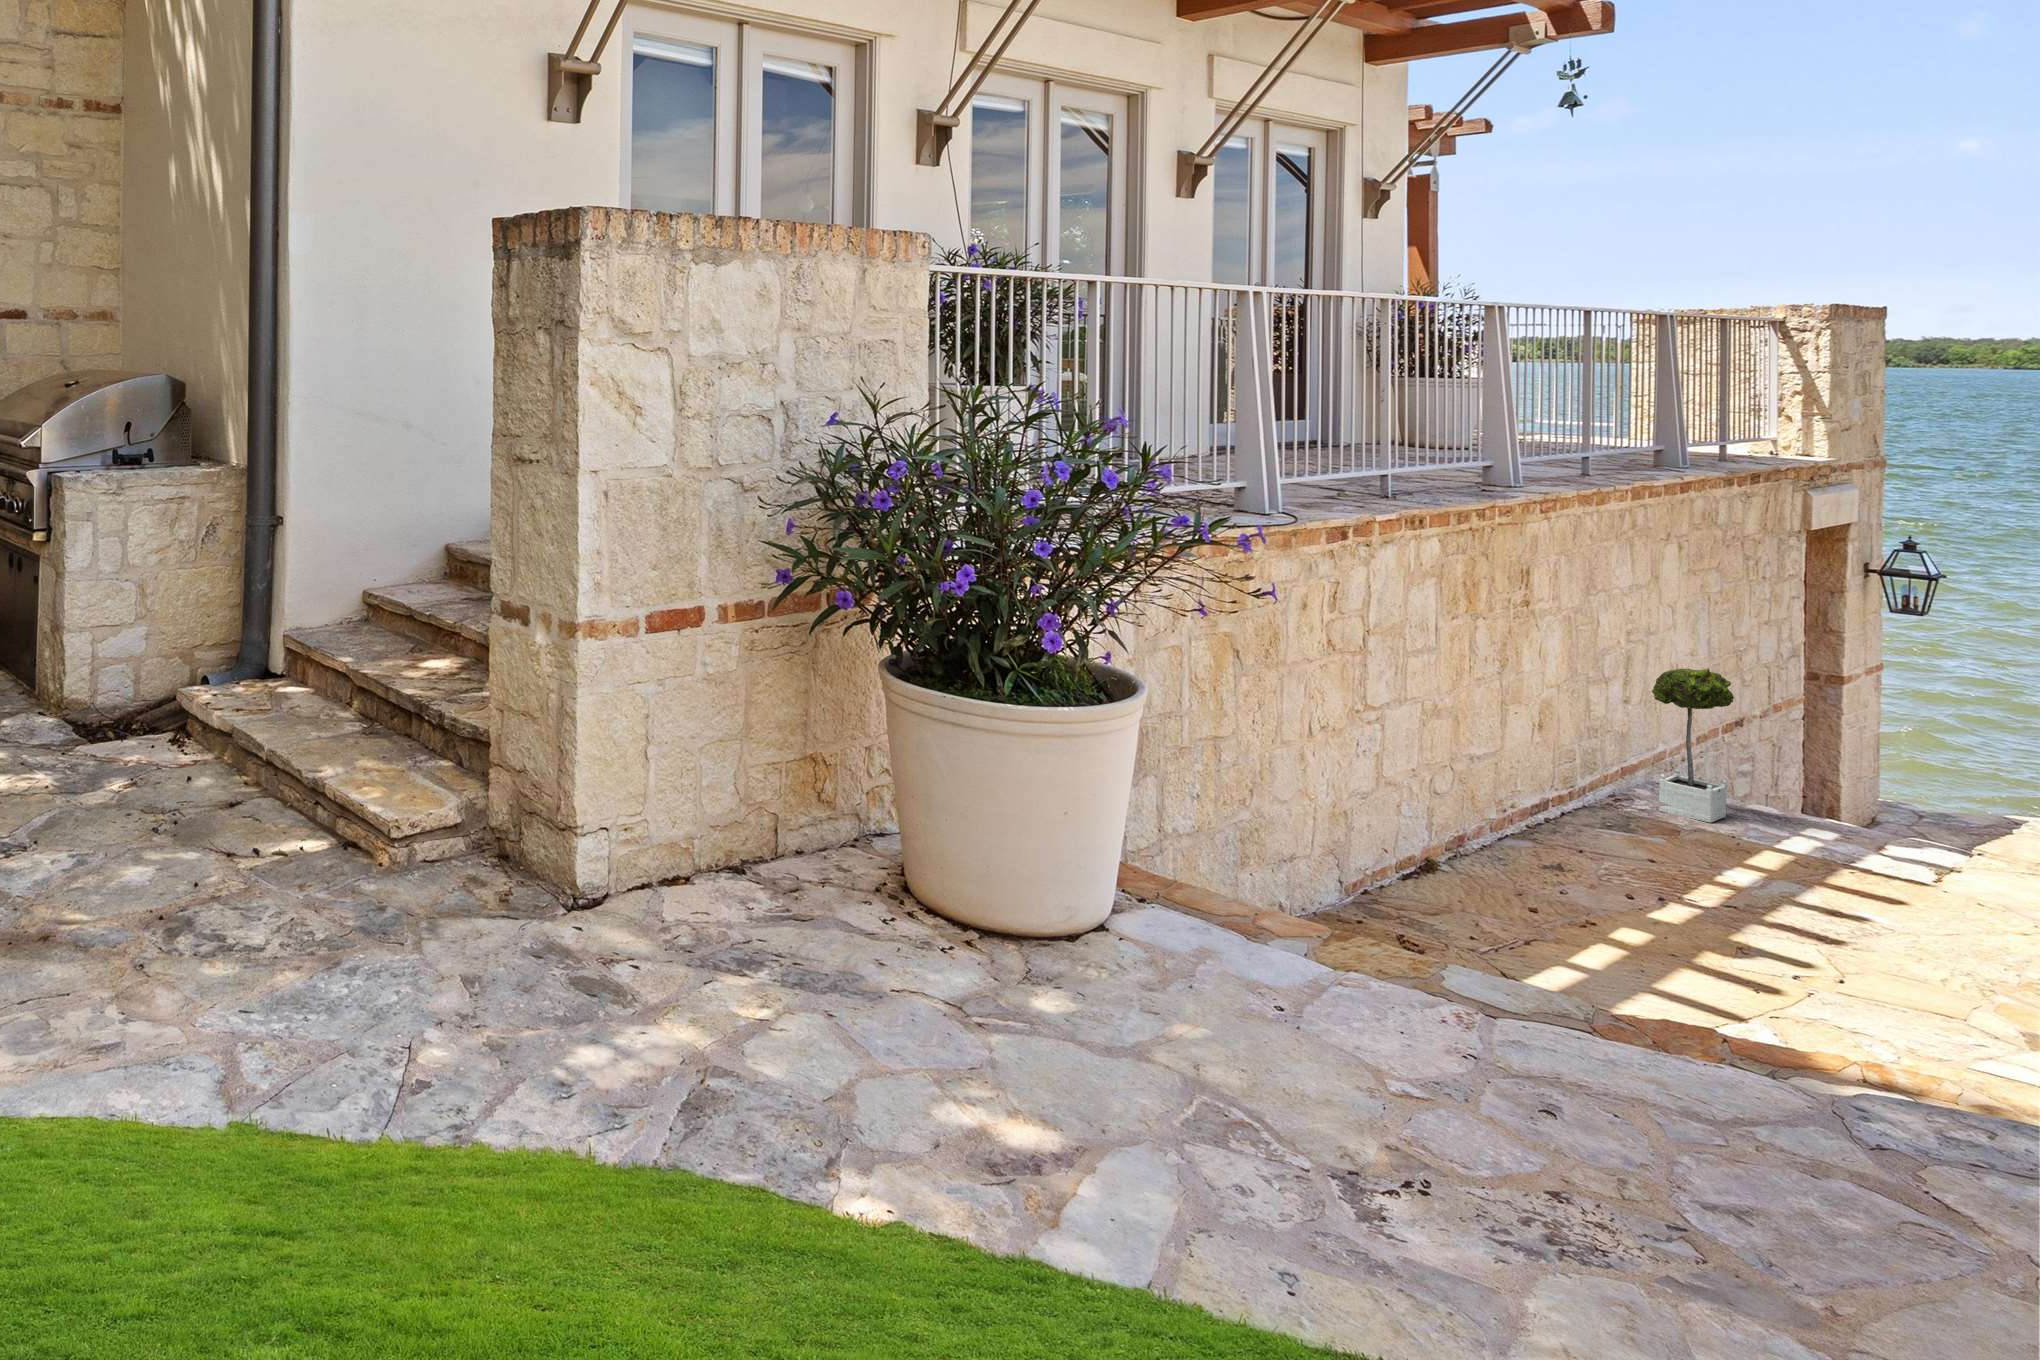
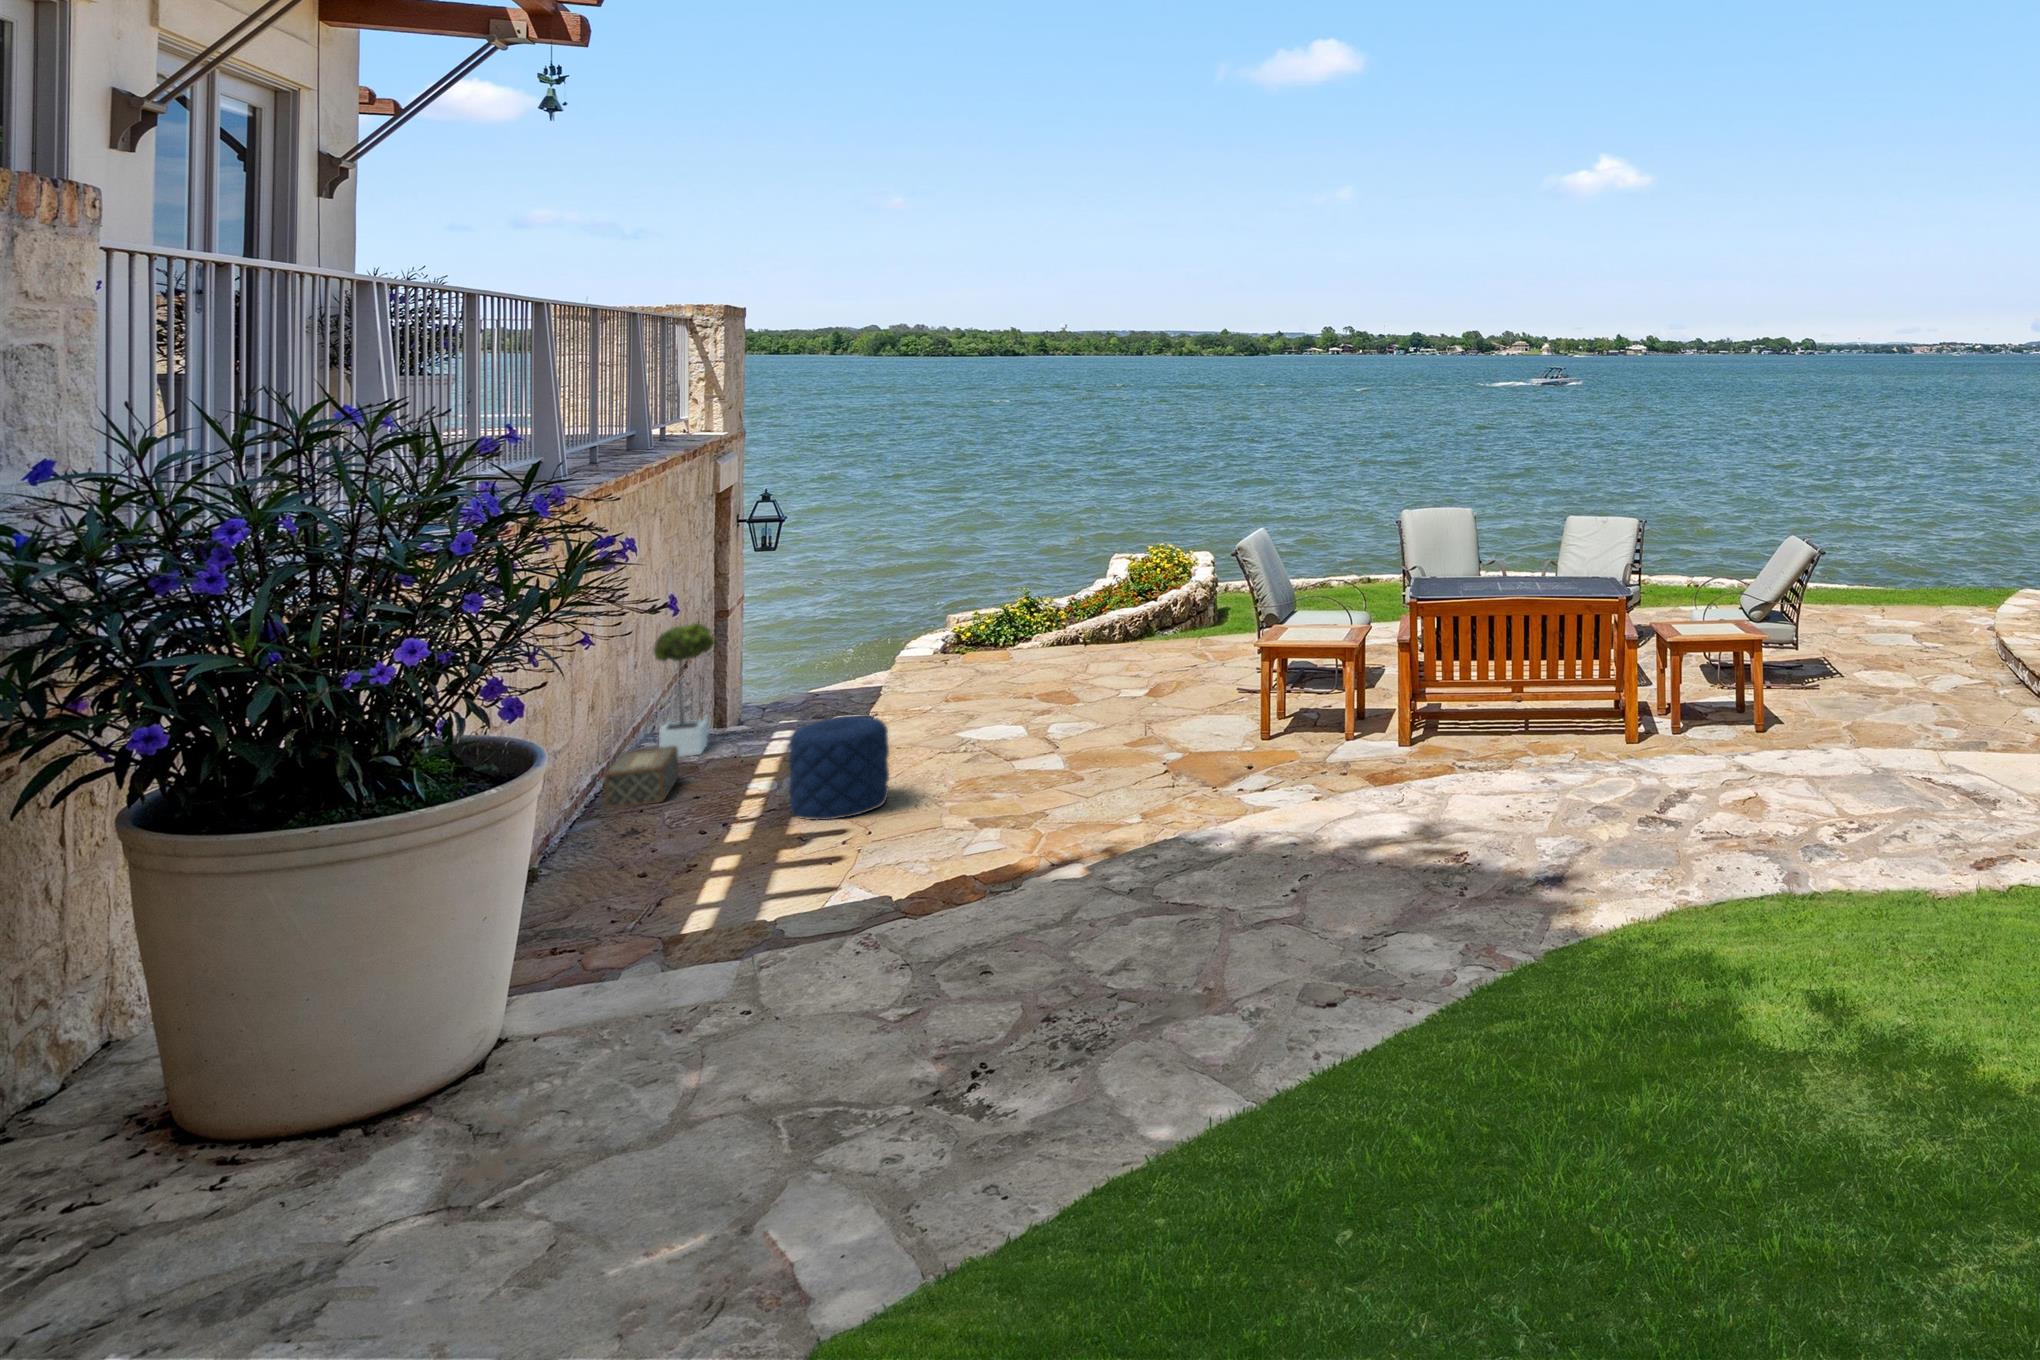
woven basket: none [1558,785,1659,852] -> present [604,746,678,808]
pouf: none [1763,822,1924,964] -> present [789,716,889,820]

